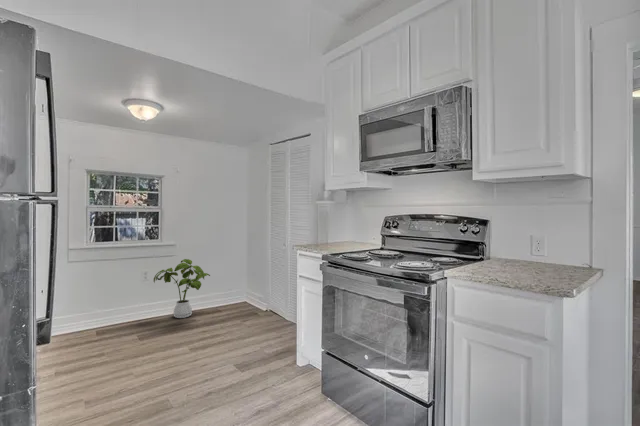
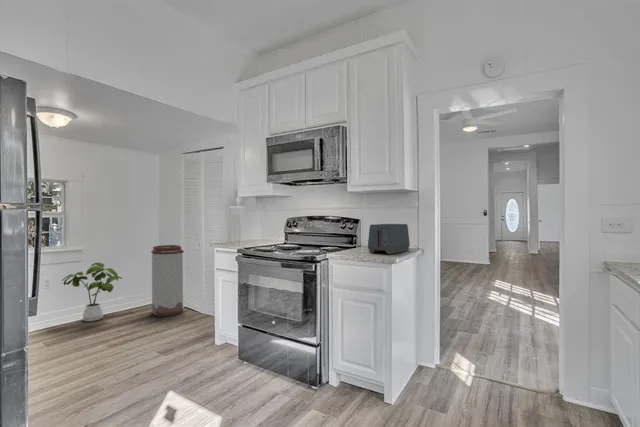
toaster: none [510,228,580,277] -> present [368,224,410,254]
trash can: none [237,243,269,319] -> present [151,245,184,316]

